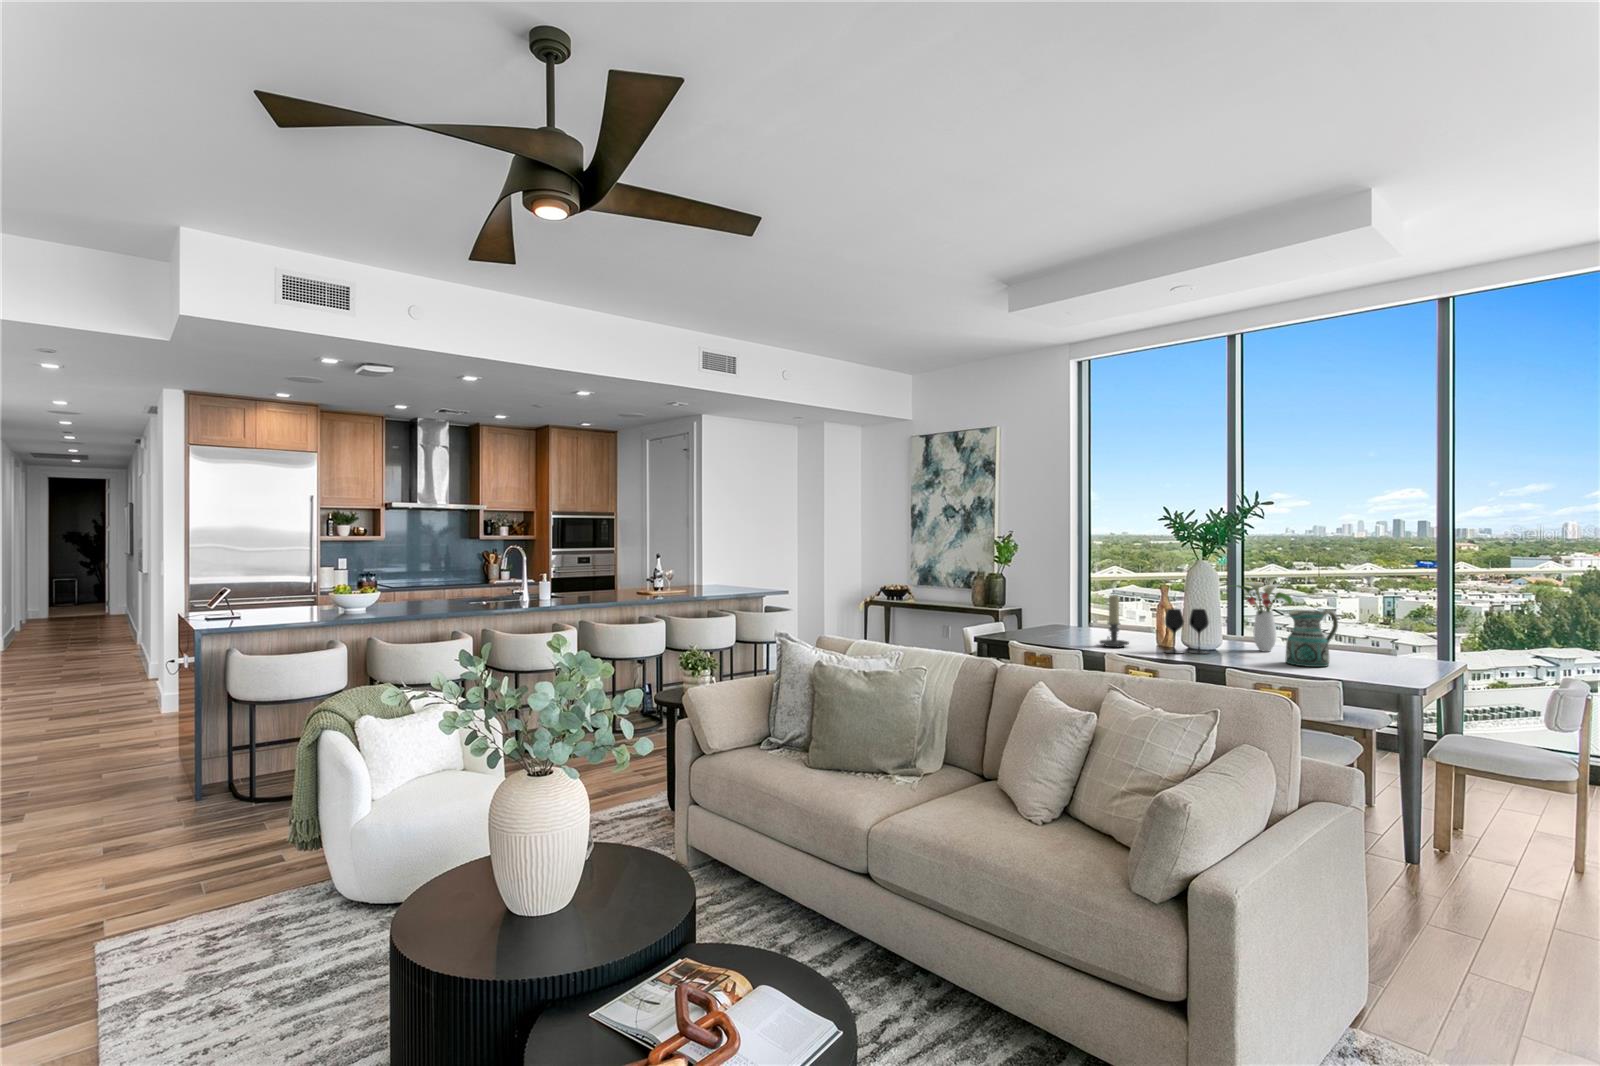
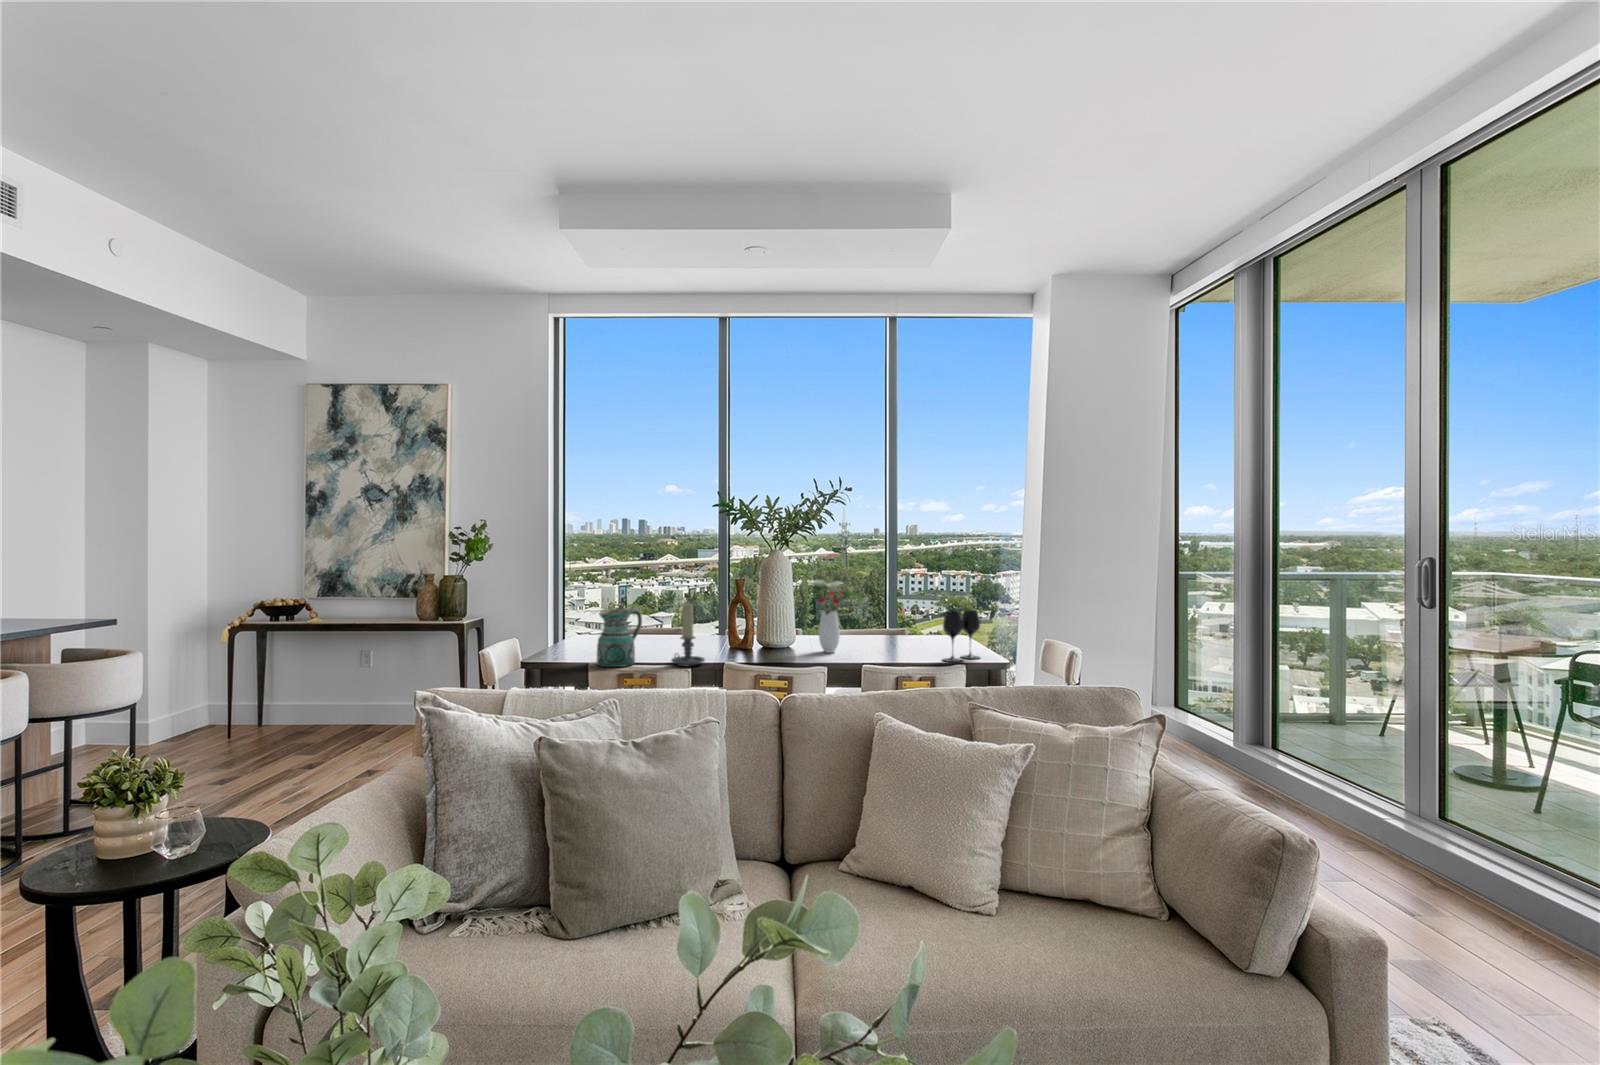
wine glass: present [1164,609,1209,654] -> present [943,610,980,662]
ceramic pitcher: present [1286,610,1338,667] -> present [597,607,642,667]

